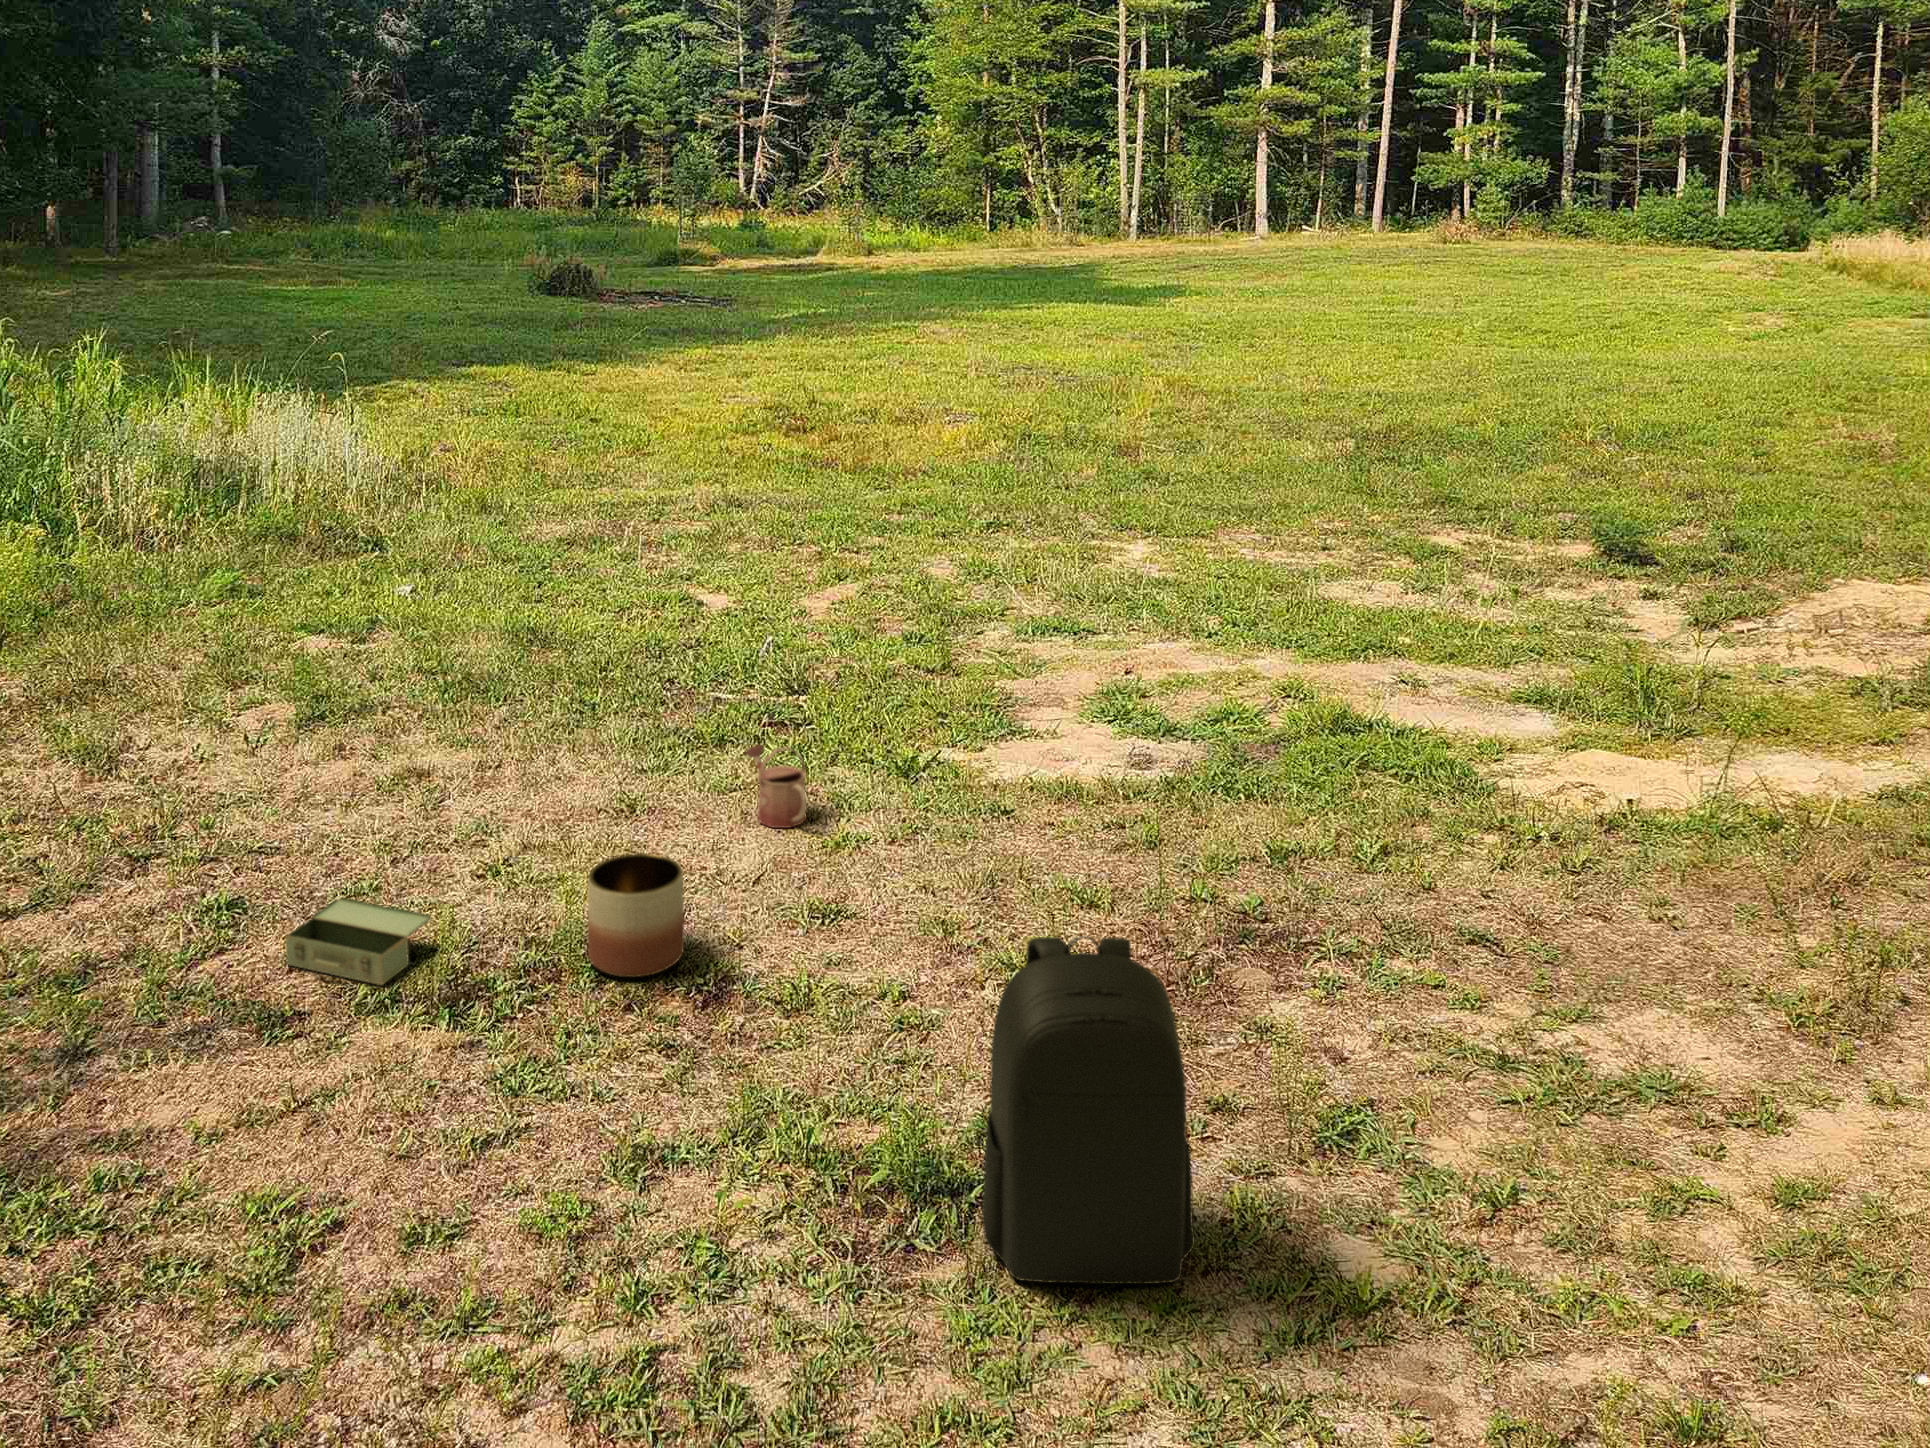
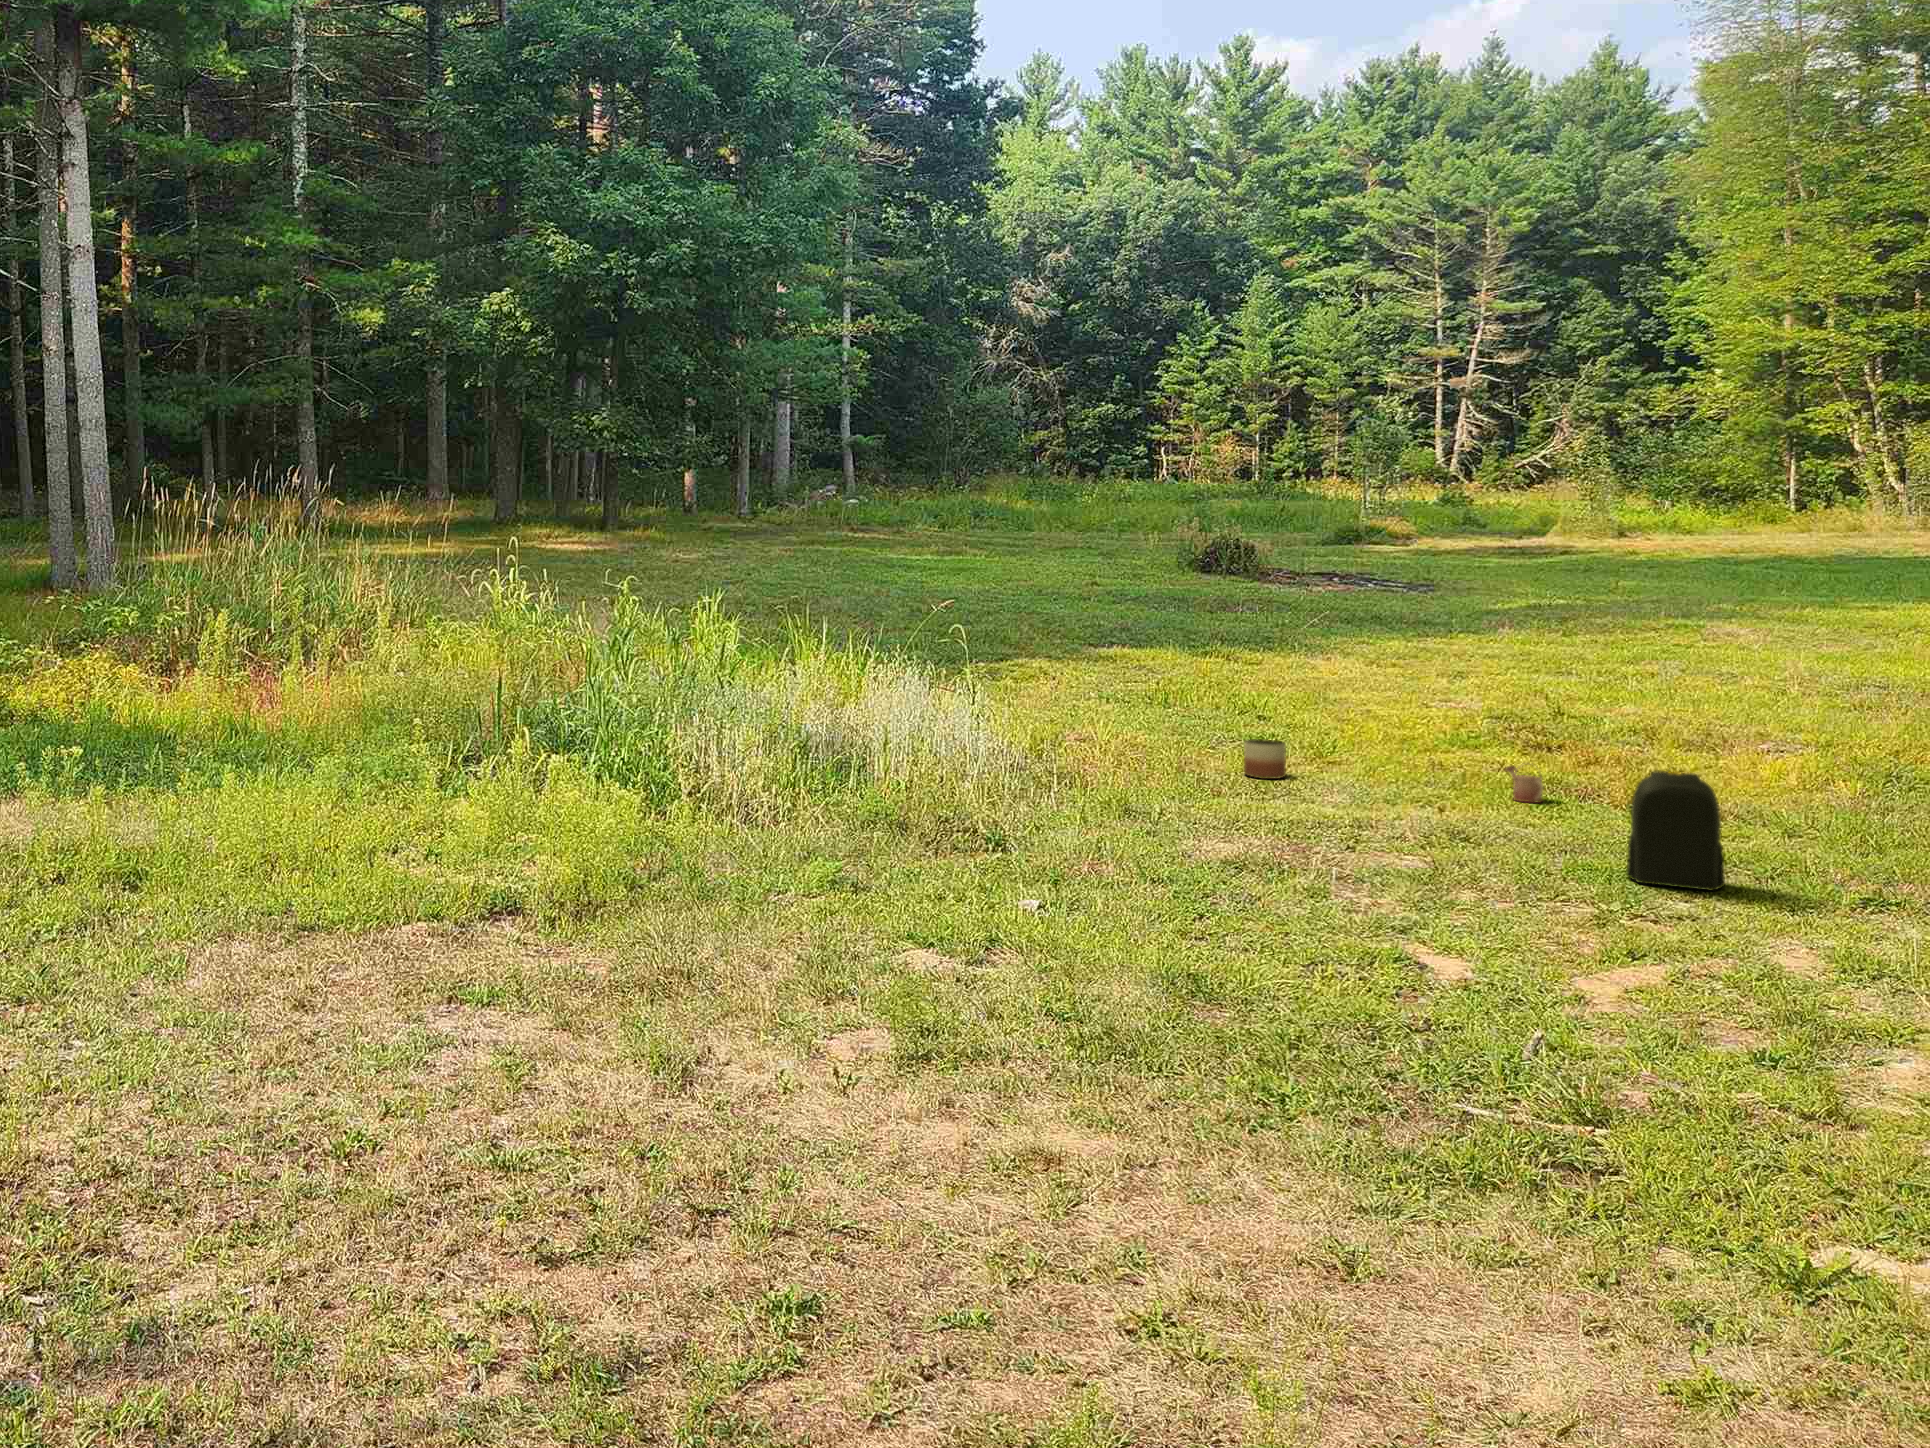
planter: present [588,853,684,977] -> present [1244,739,1286,779]
toolbox: present [286,898,431,985] -> none [1280,788,1348,814]

